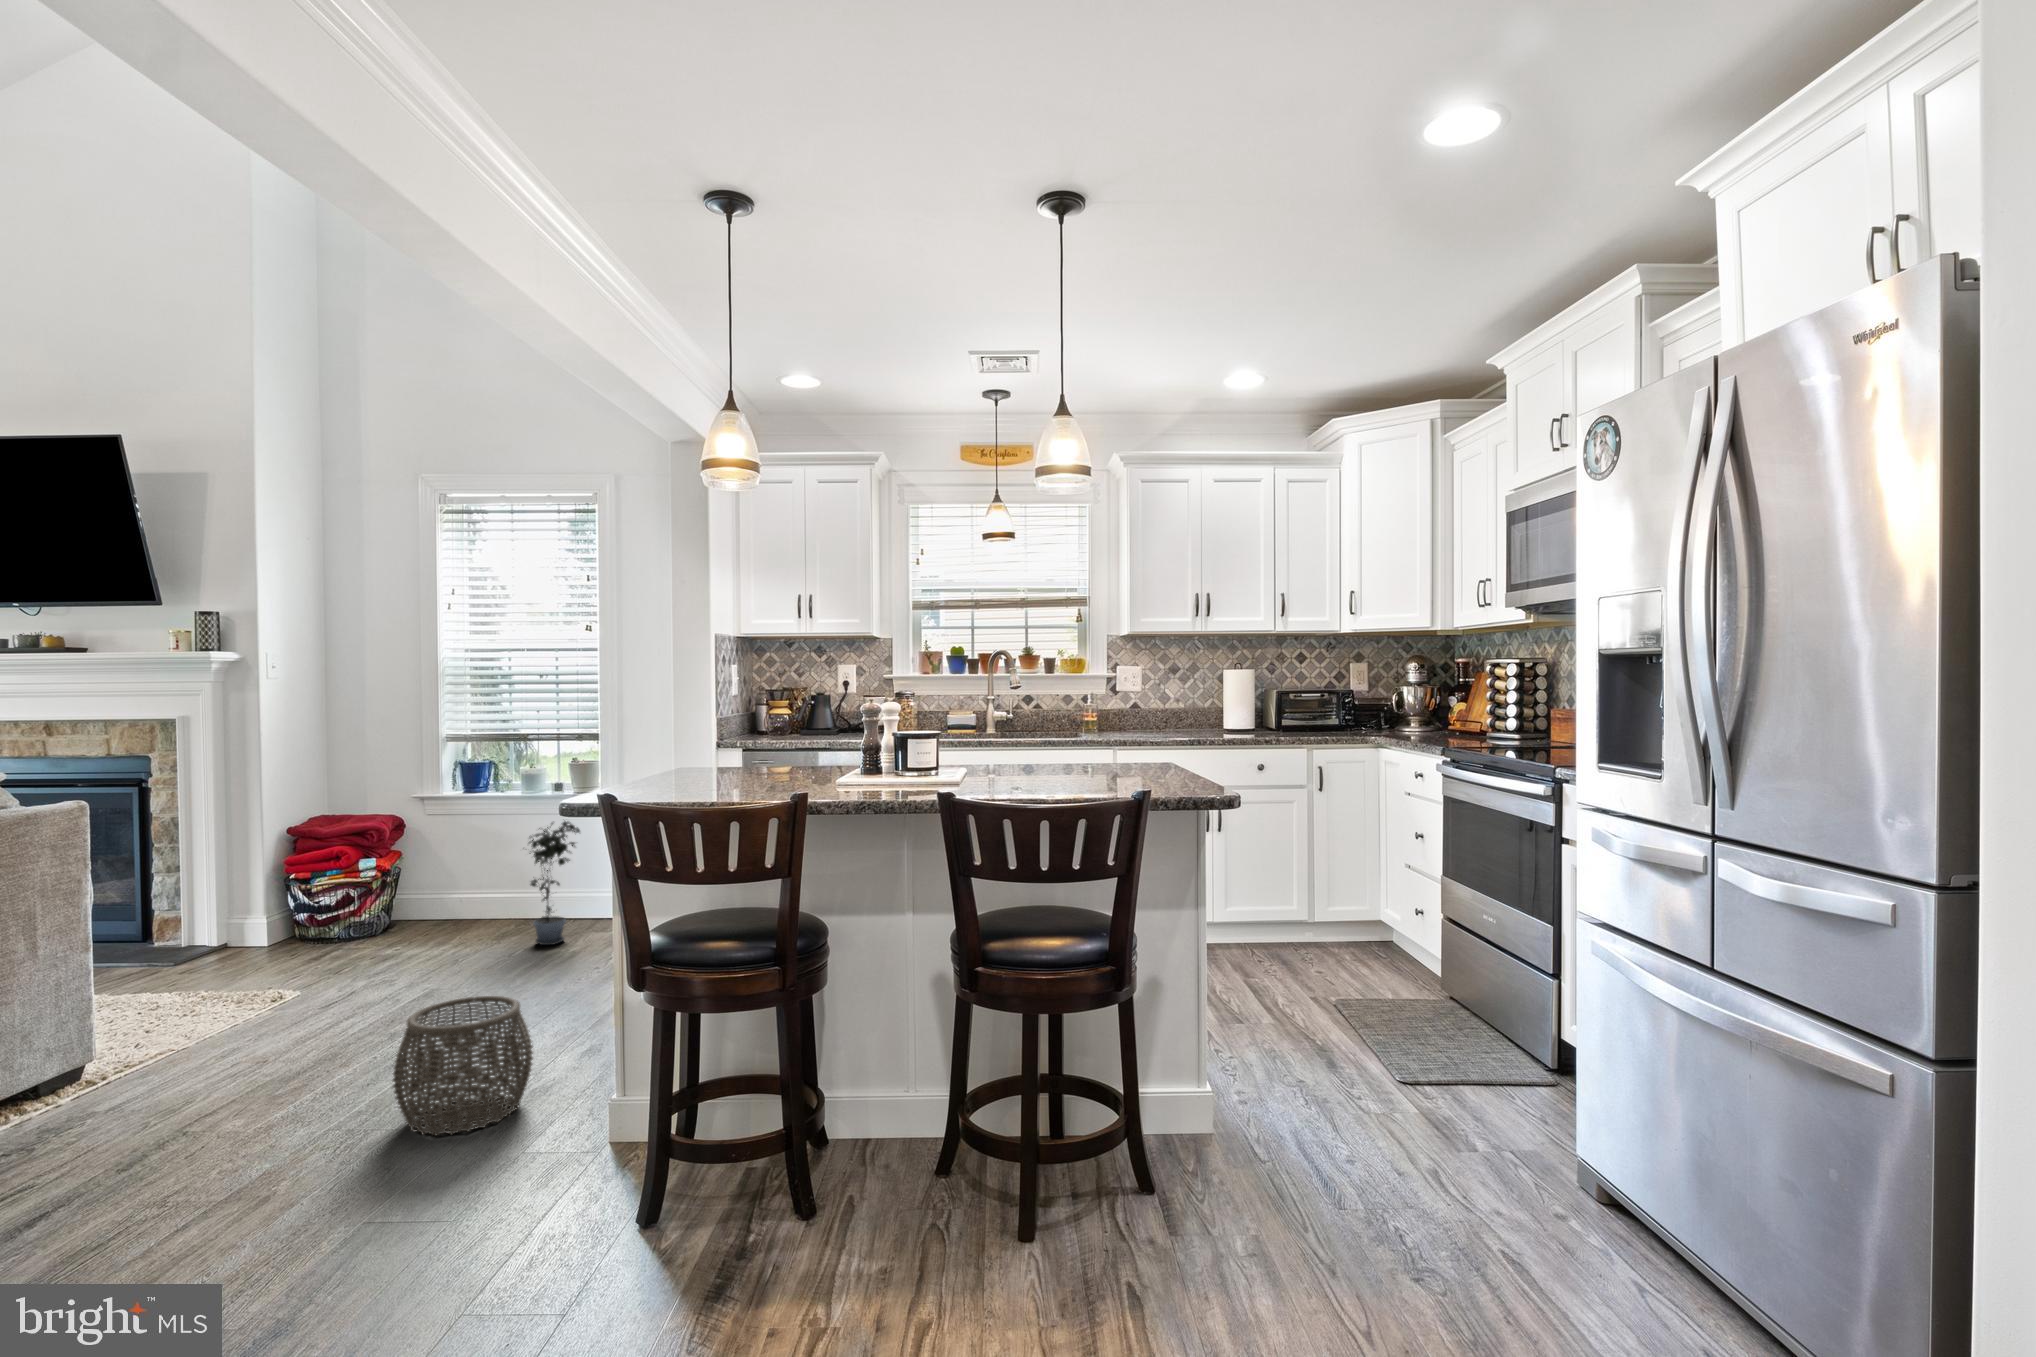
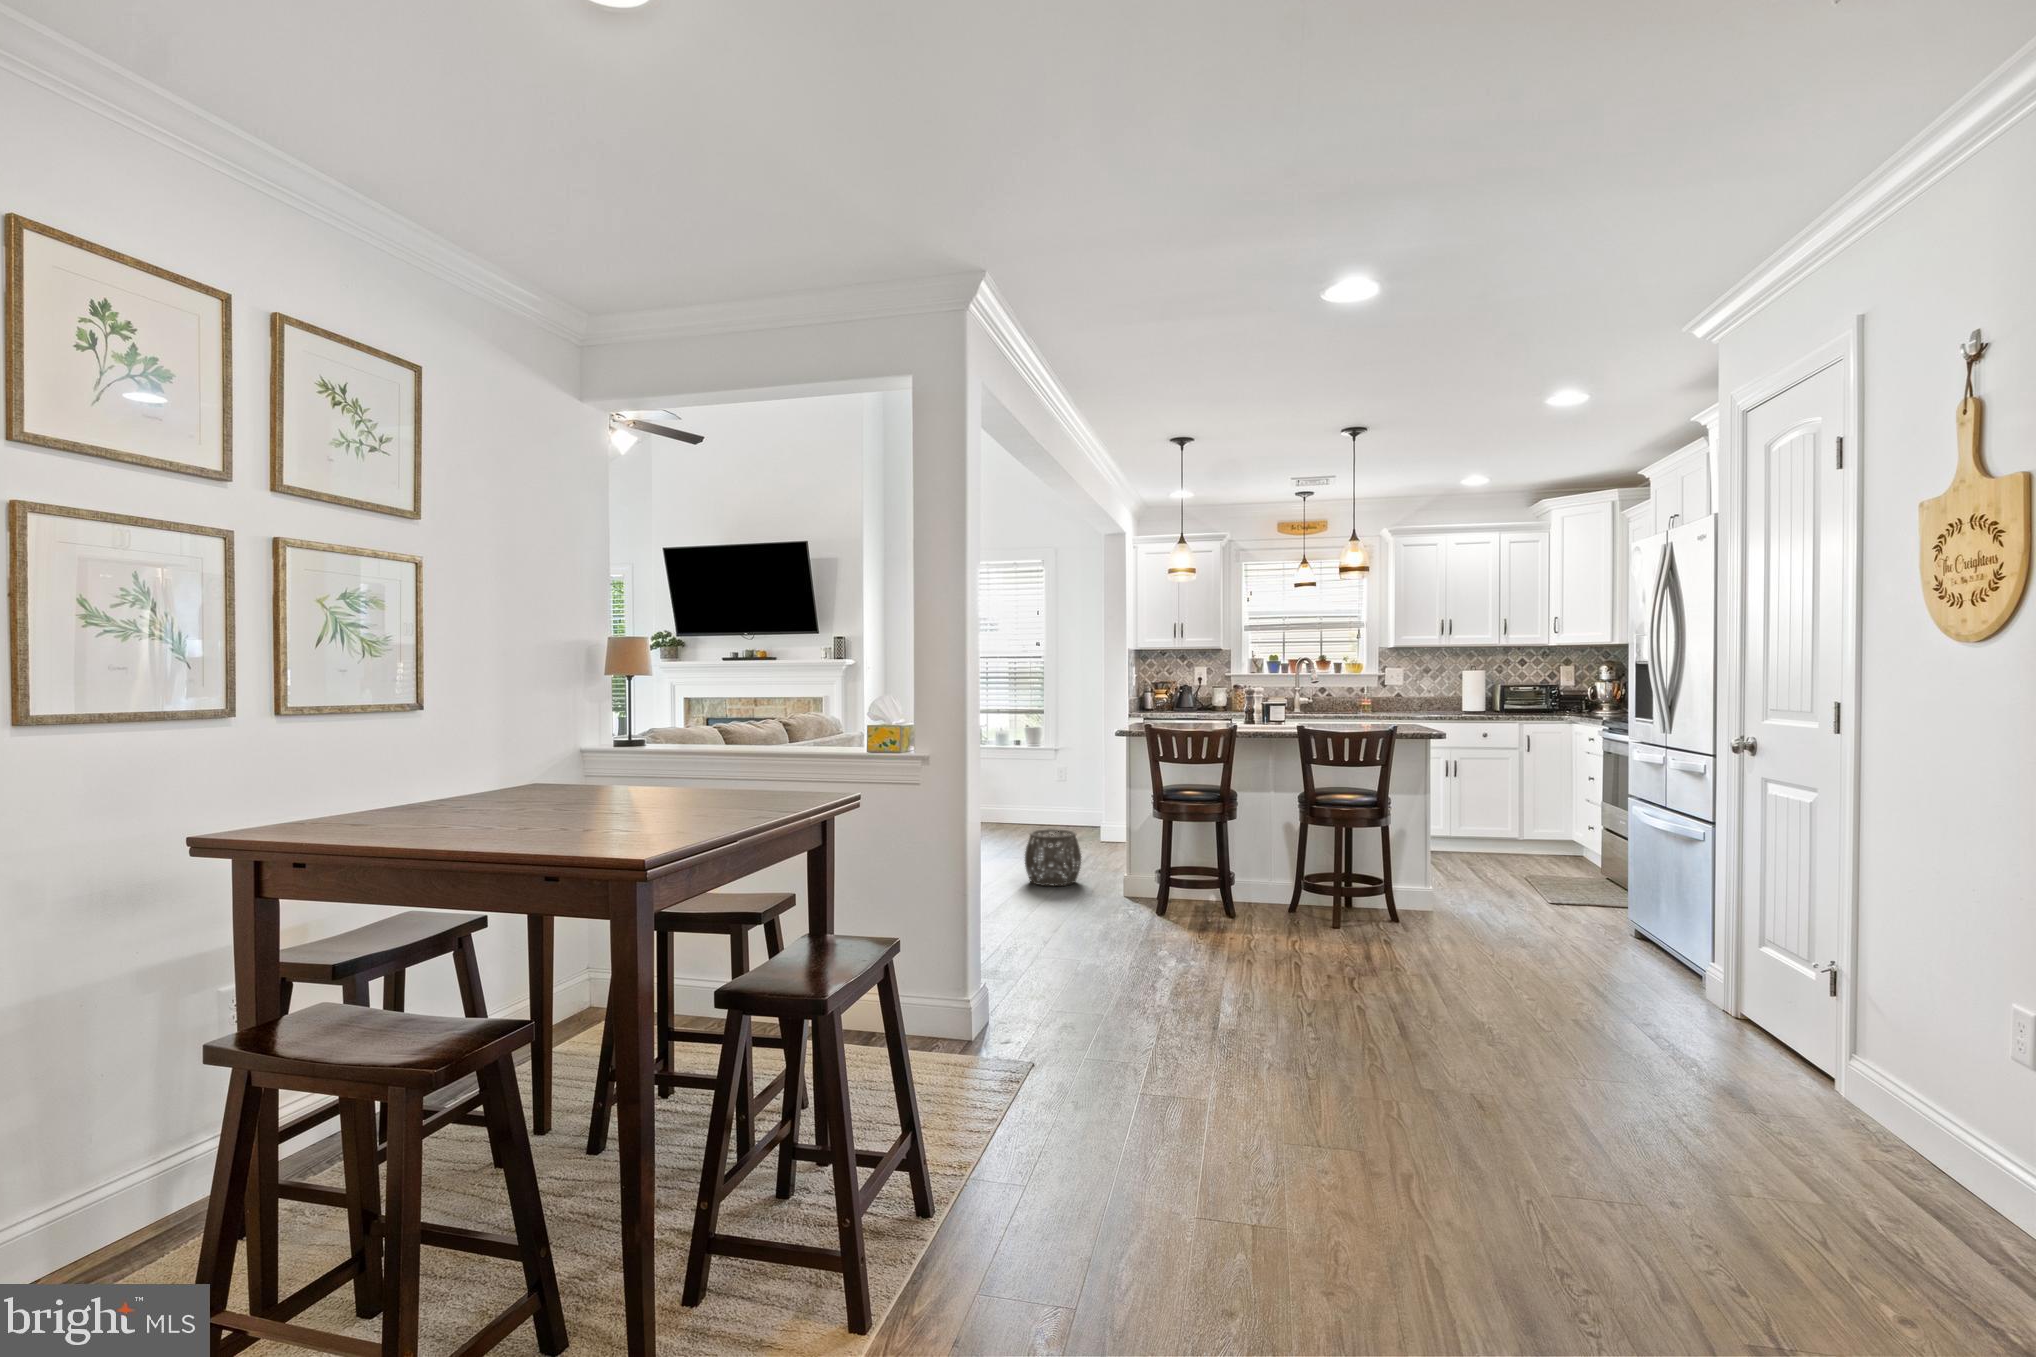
potted plant: present [529,821,580,945] -> none [1011,757,1044,833]

